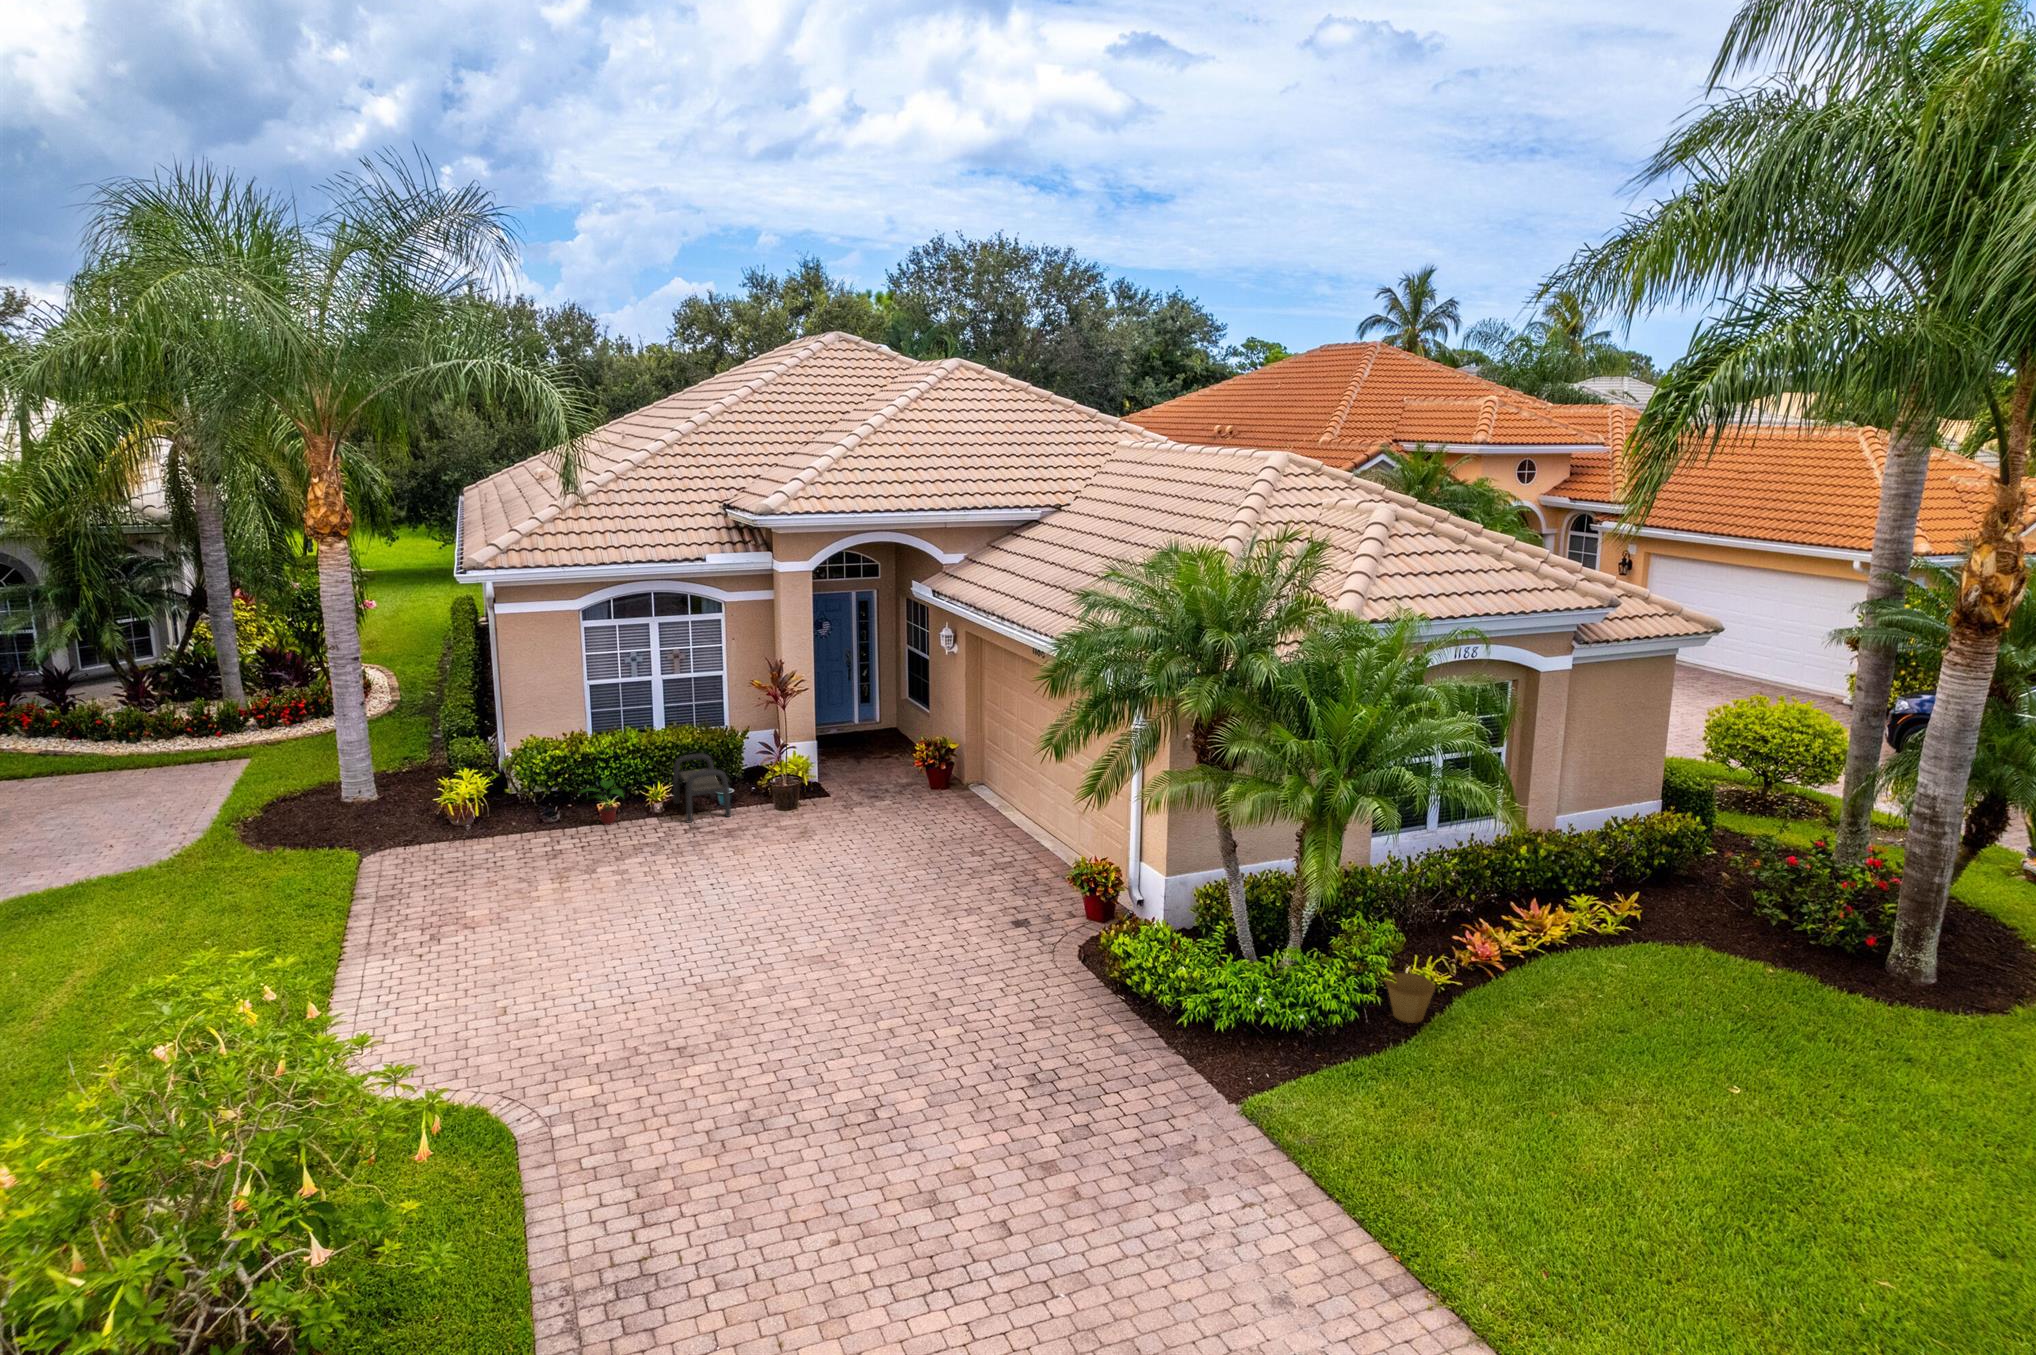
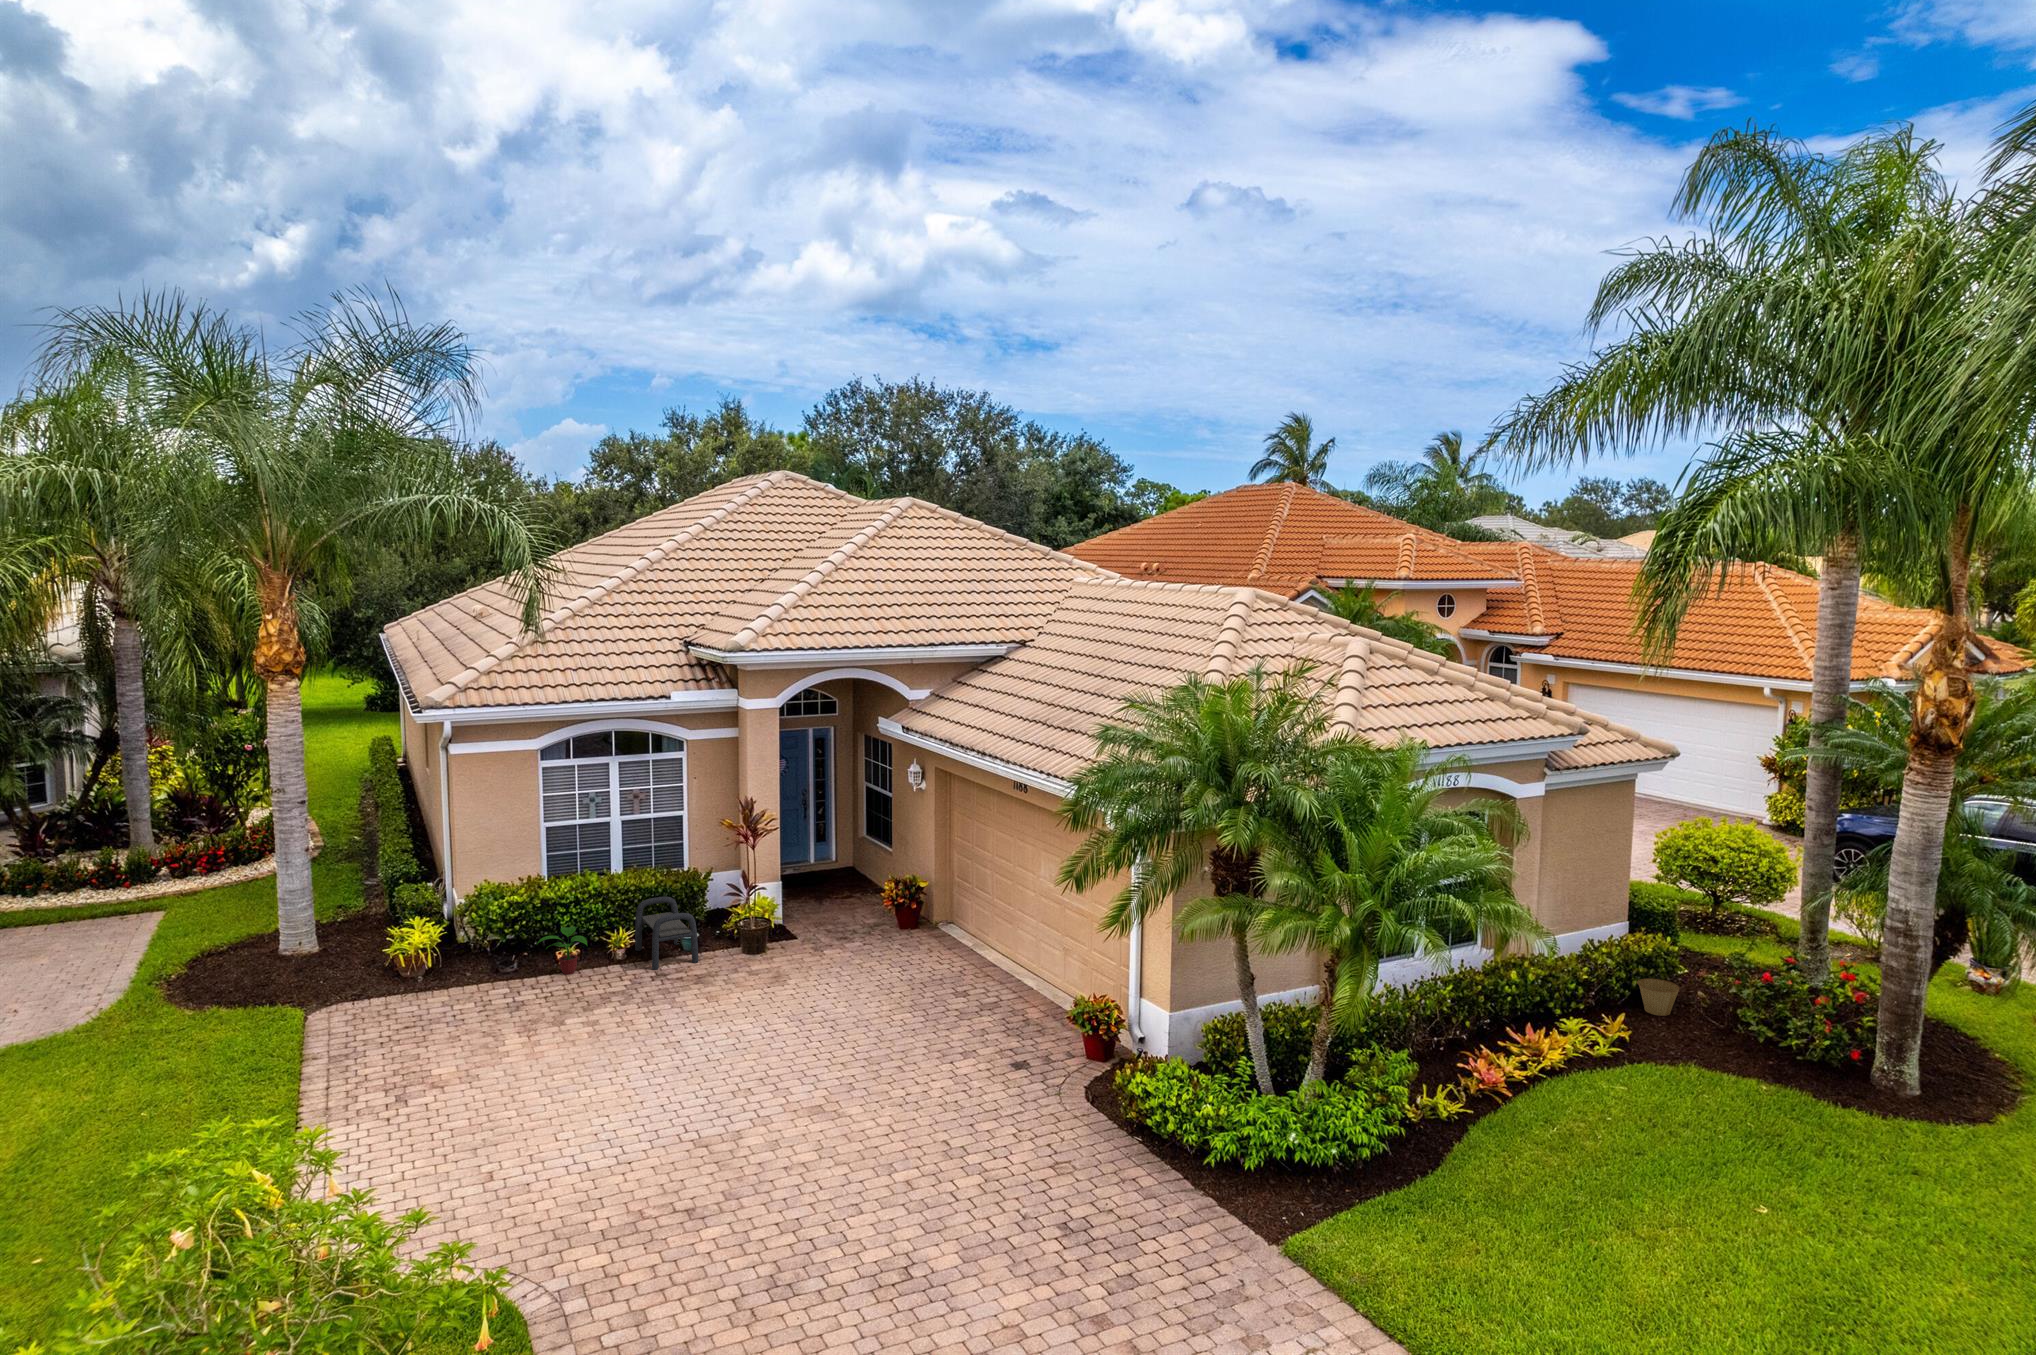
basket: present [1385,973,1435,1023] -> present [1637,979,1680,1016]

